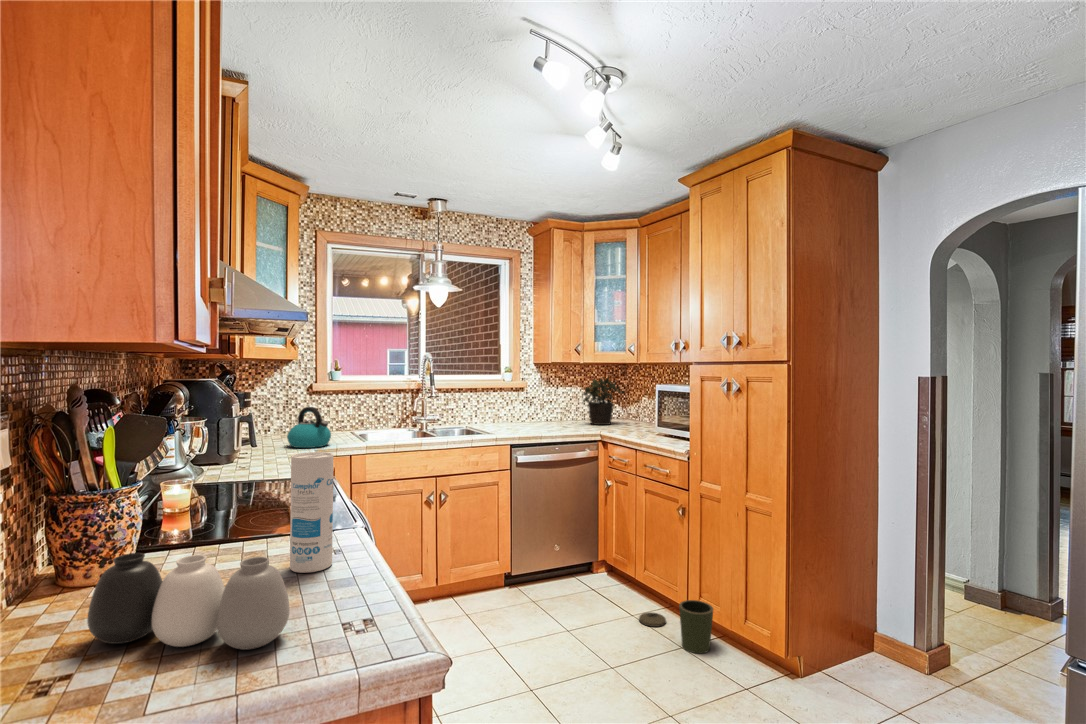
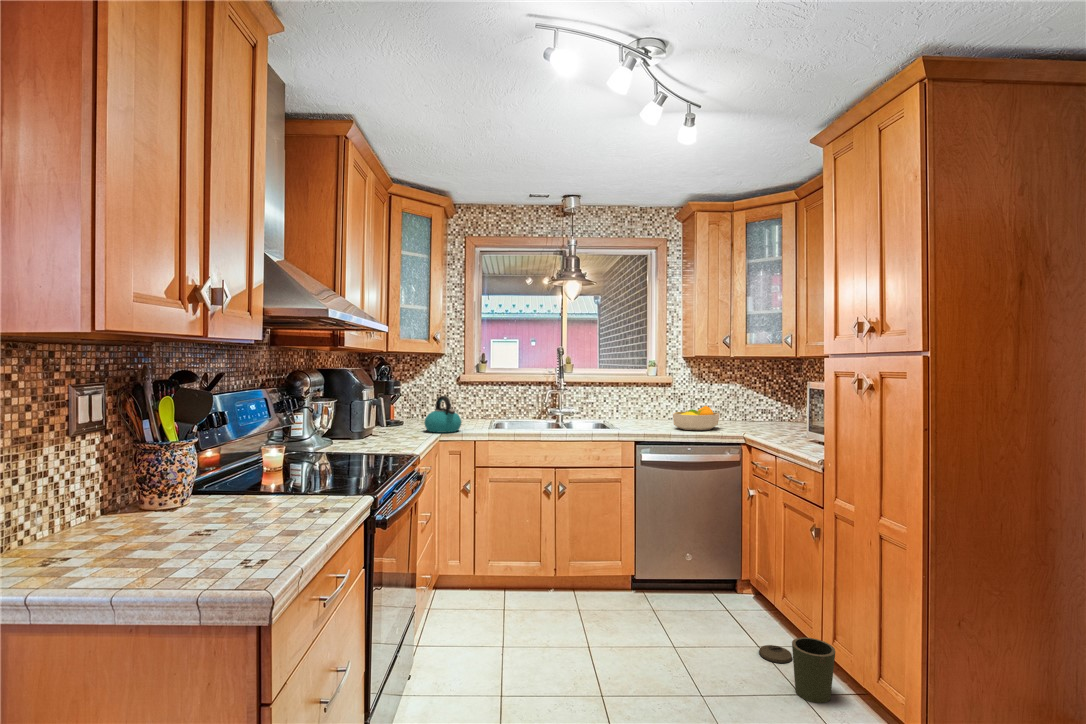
potted plant: present [583,377,624,425] -> none [737,372,790,429]
fruit bowl: none [533,407,571,430] -> present [673,406,719,431]
canister: present [290,452,333,573] -> none [277,425,313,521]
vase: present [87,553,289,650] -> none [103,484,212,561]

